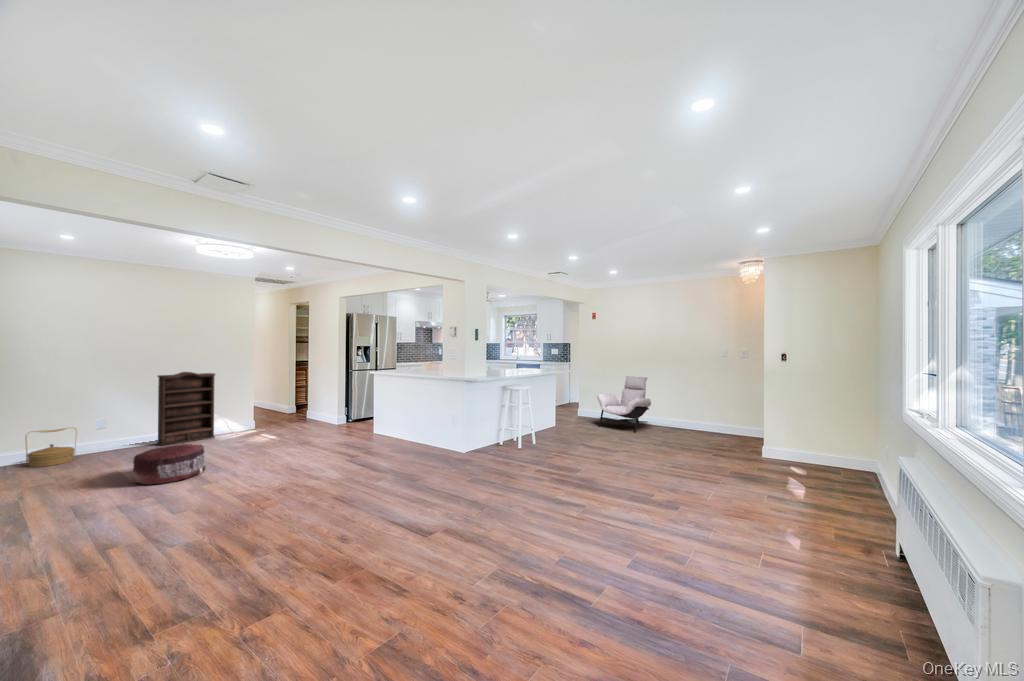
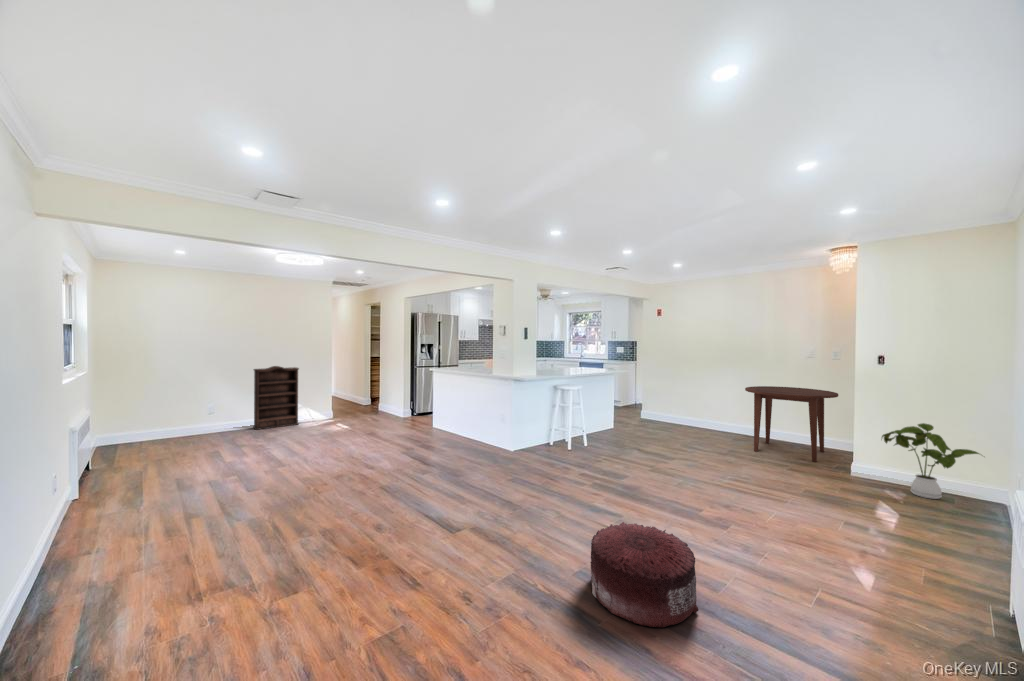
lounge chair: present [597,376,651,433] -> none [658,377,719,439]
dining table: none [674,383,750,447] -> present [745,386,838,462]
house plant: none [787,409,861,472] -> present [882,423,979,499]
woven basket: present [25,428,77,467] -> none [156,411,193,443]
pouf: present [133,444,206,485] -> present [590,522,698,628]

